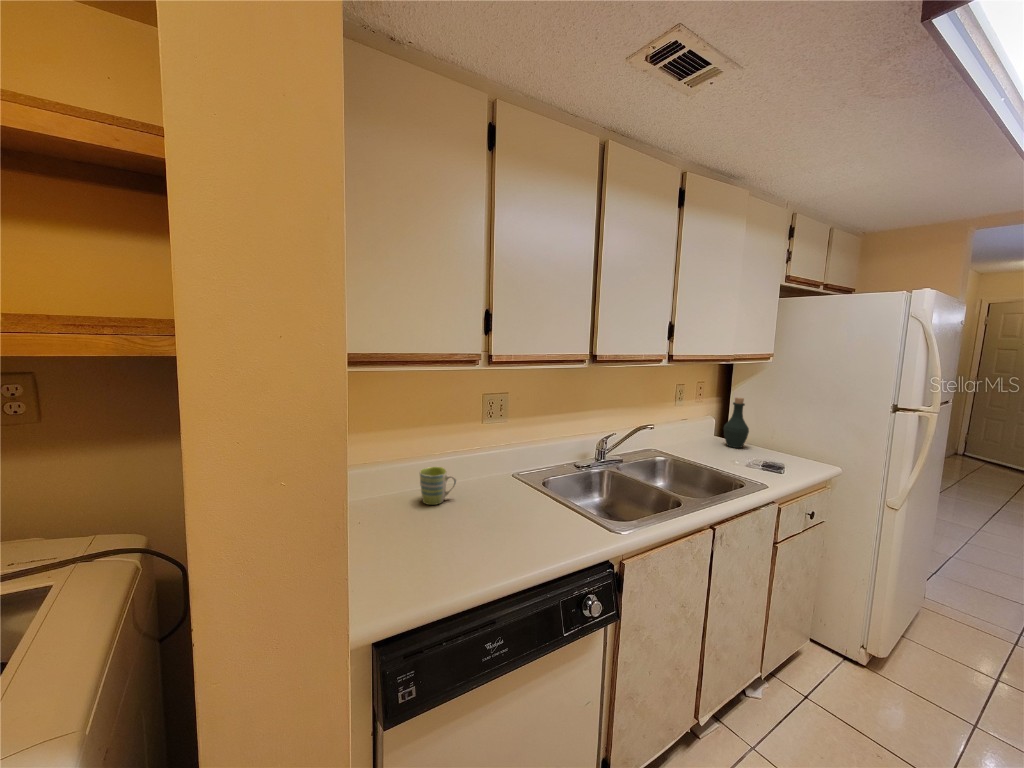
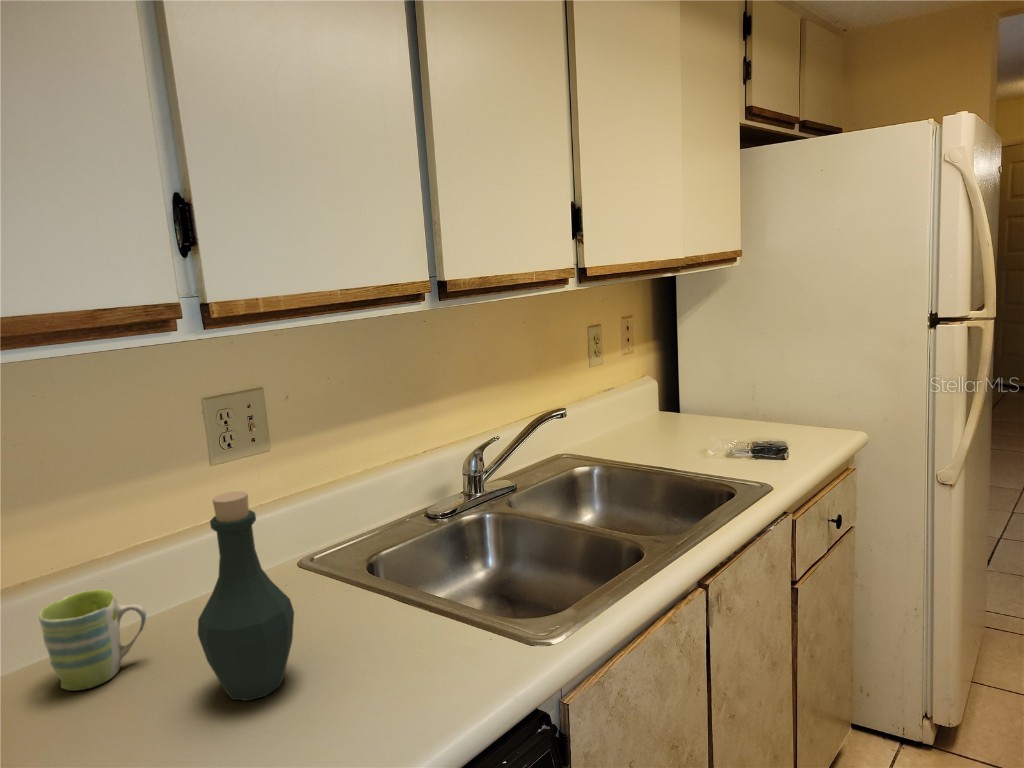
bottle: present [724,397,749,448] -> present [198,491,294,701]

